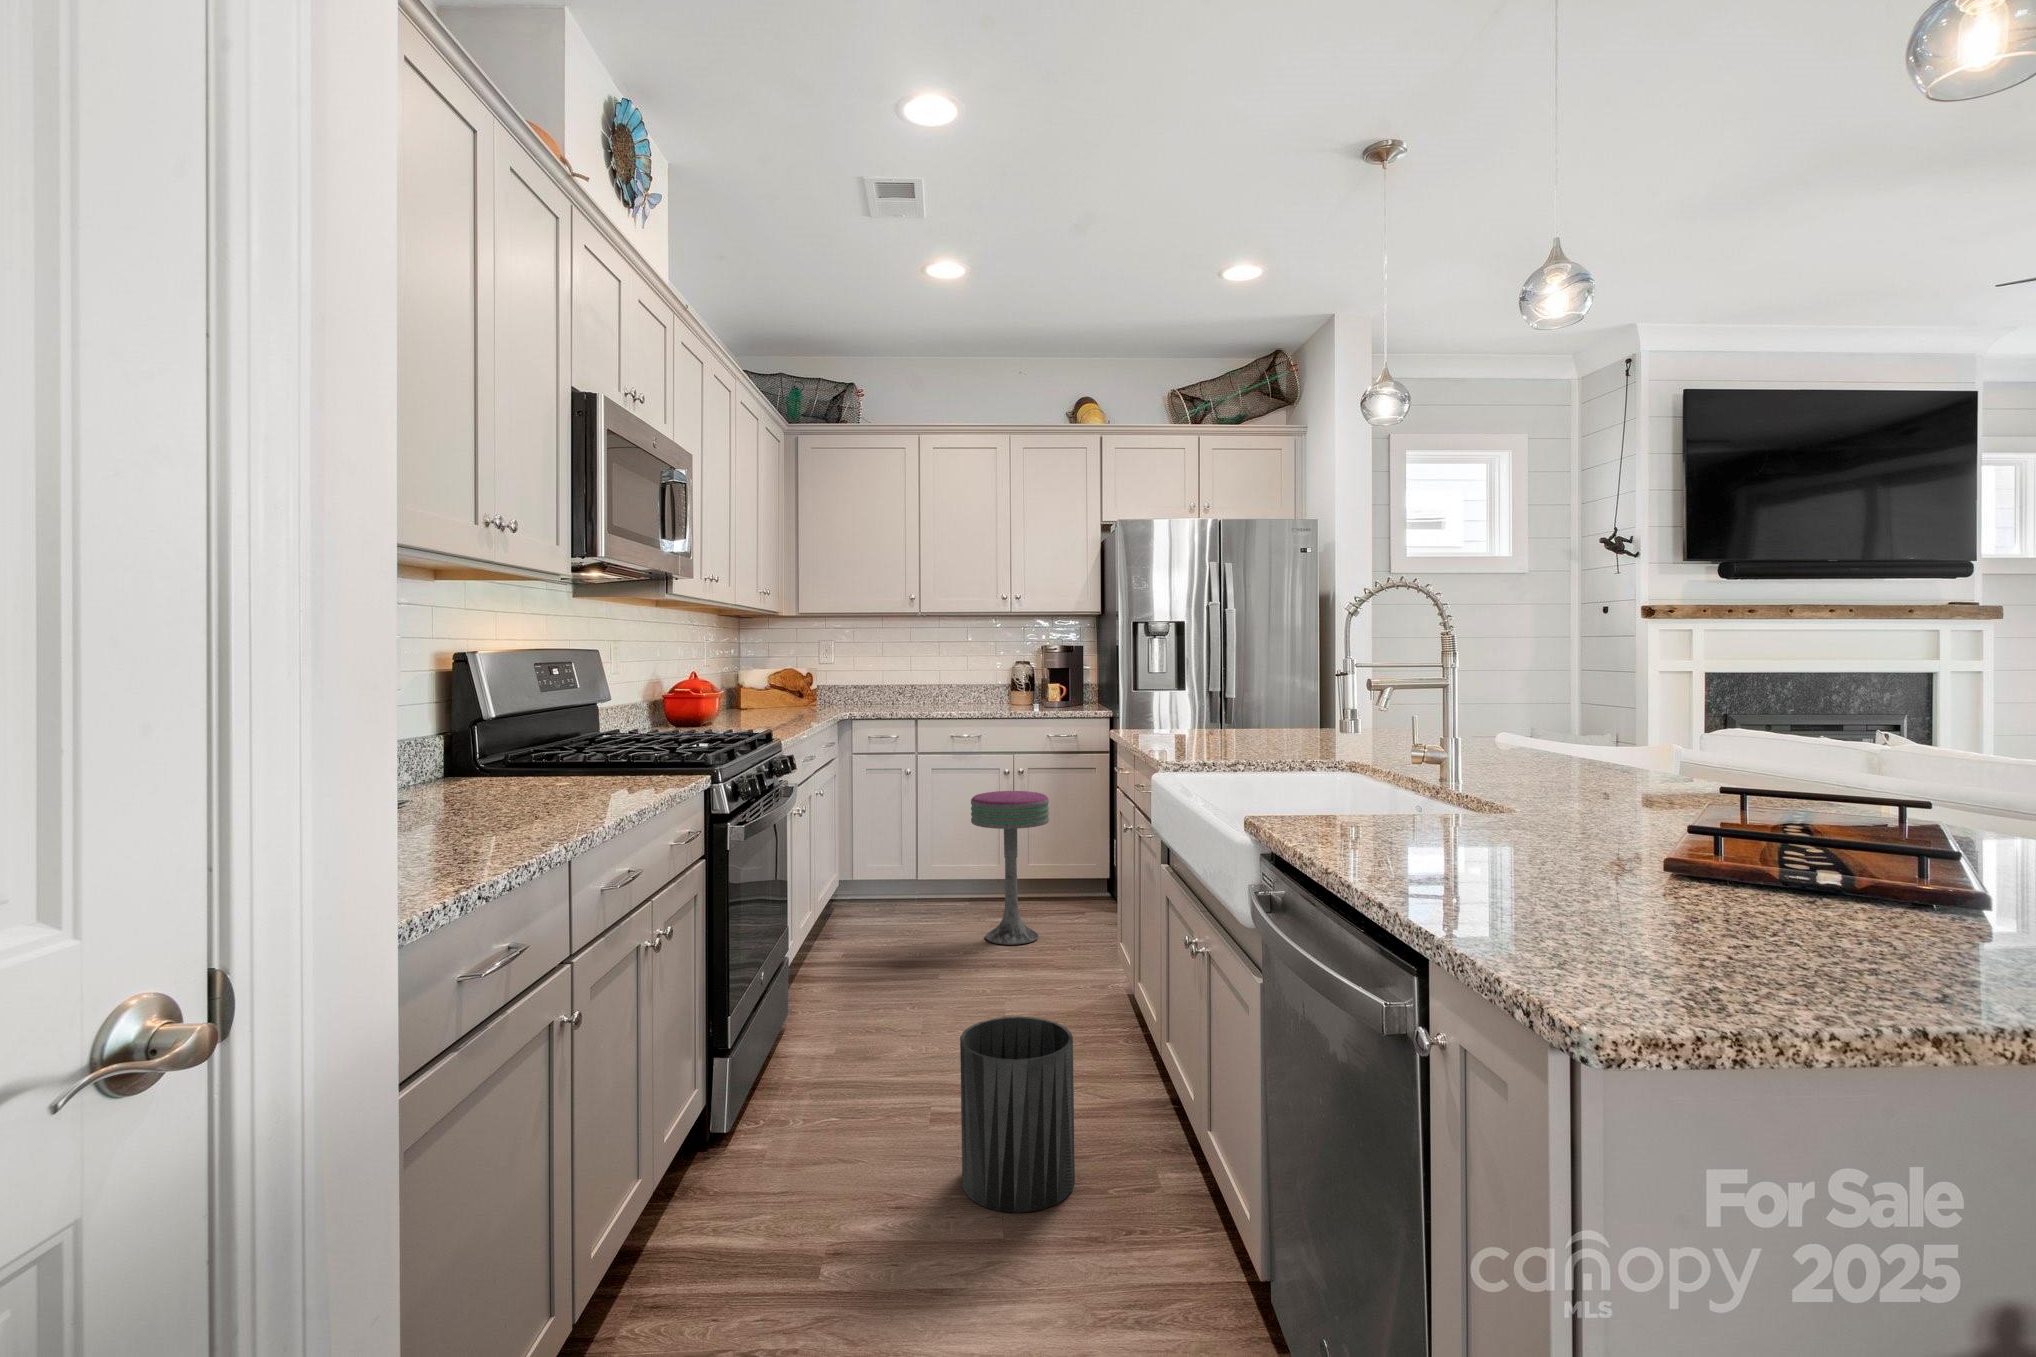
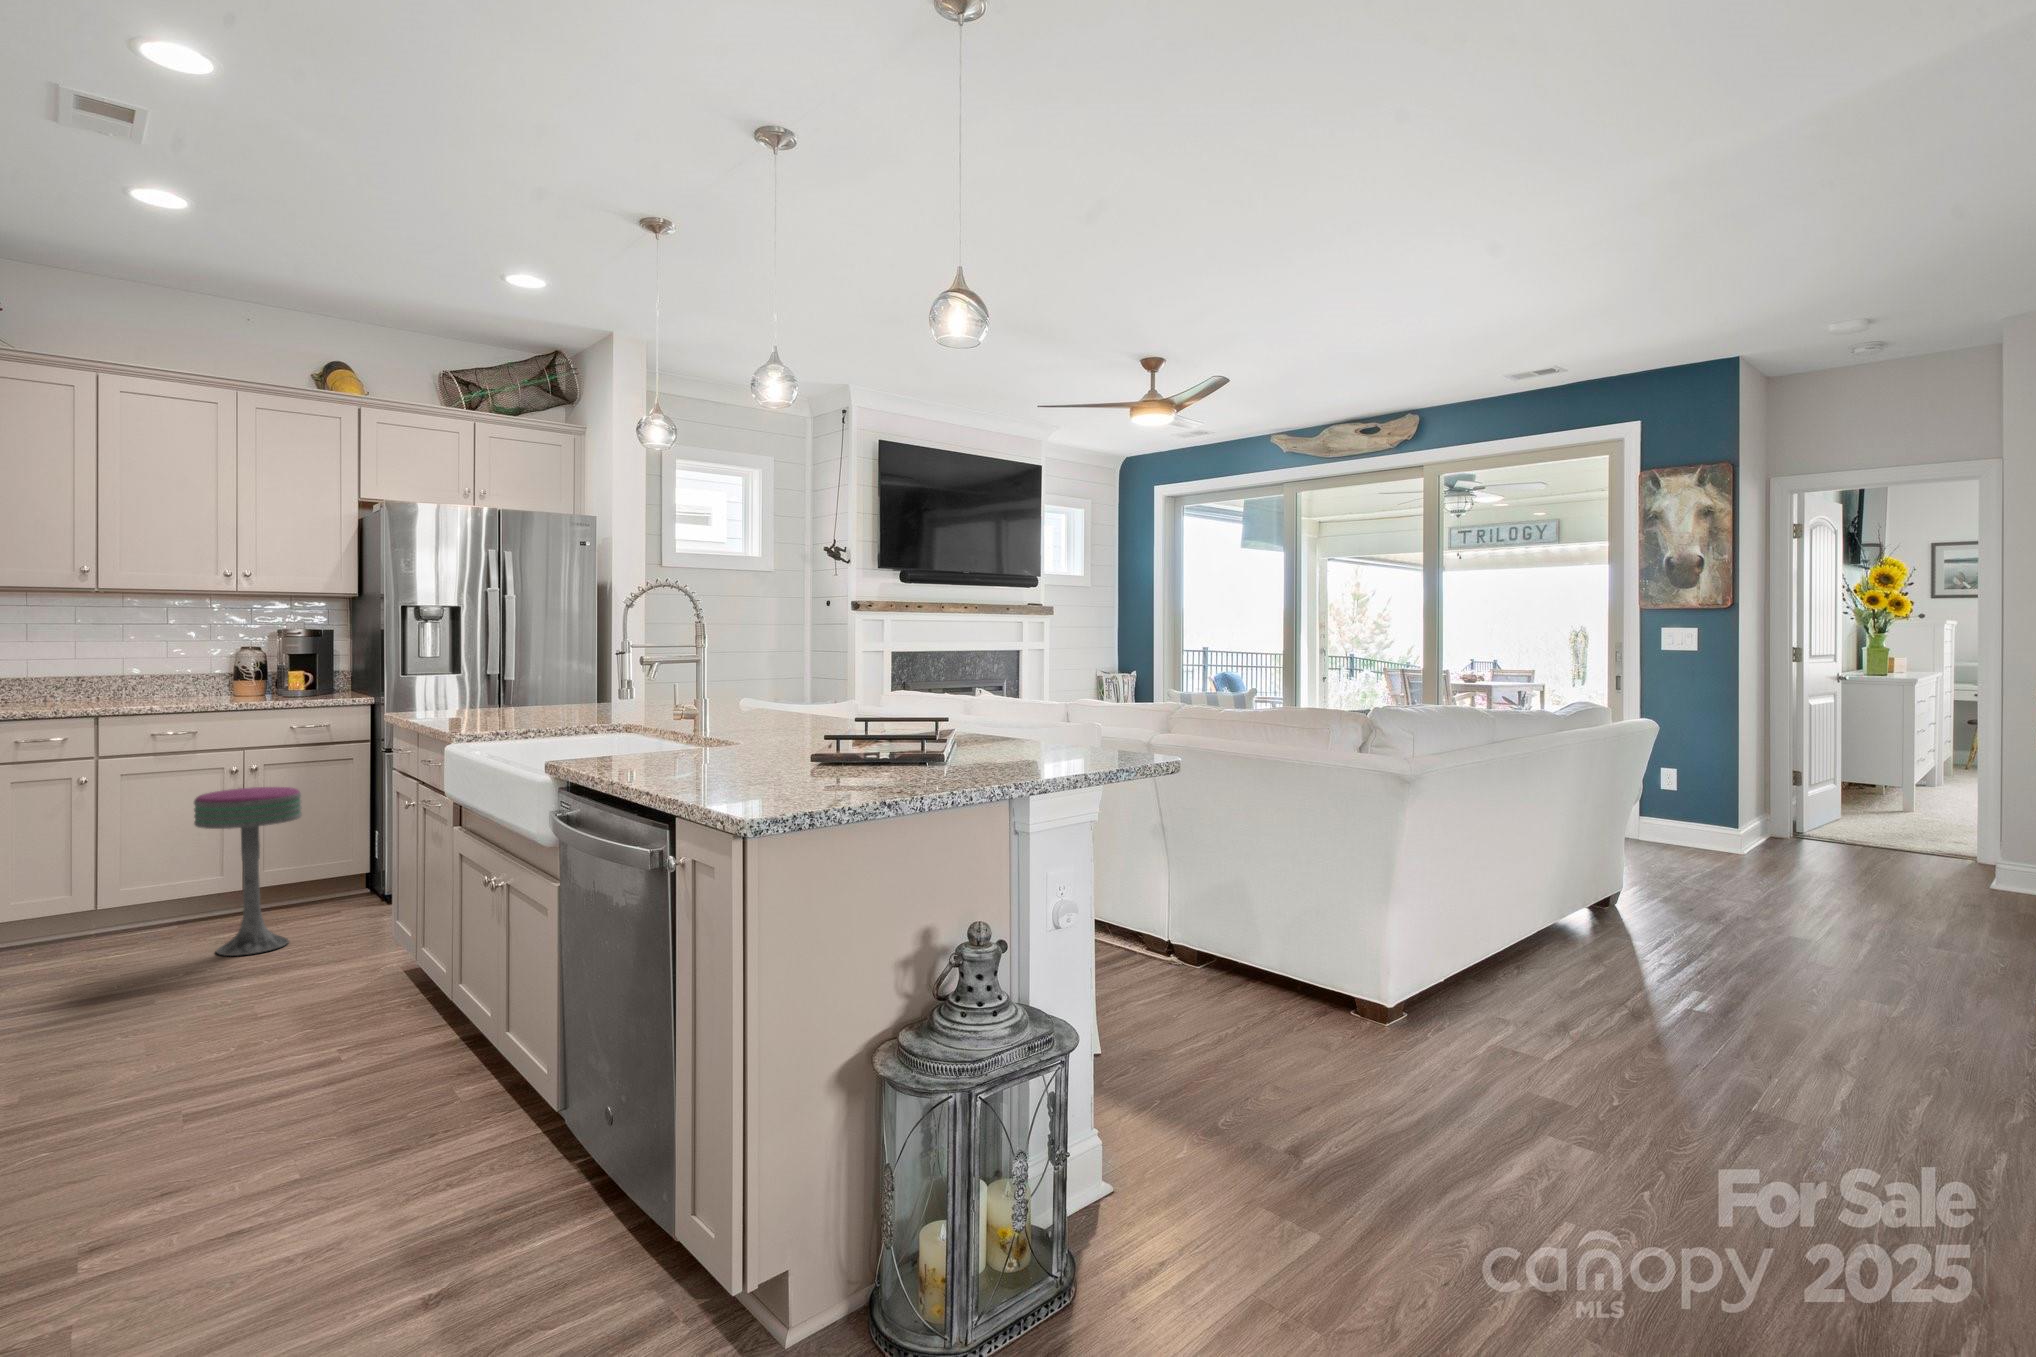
trash can: present [960,1017,1075,1213] -> none [242,979,376,1158]

